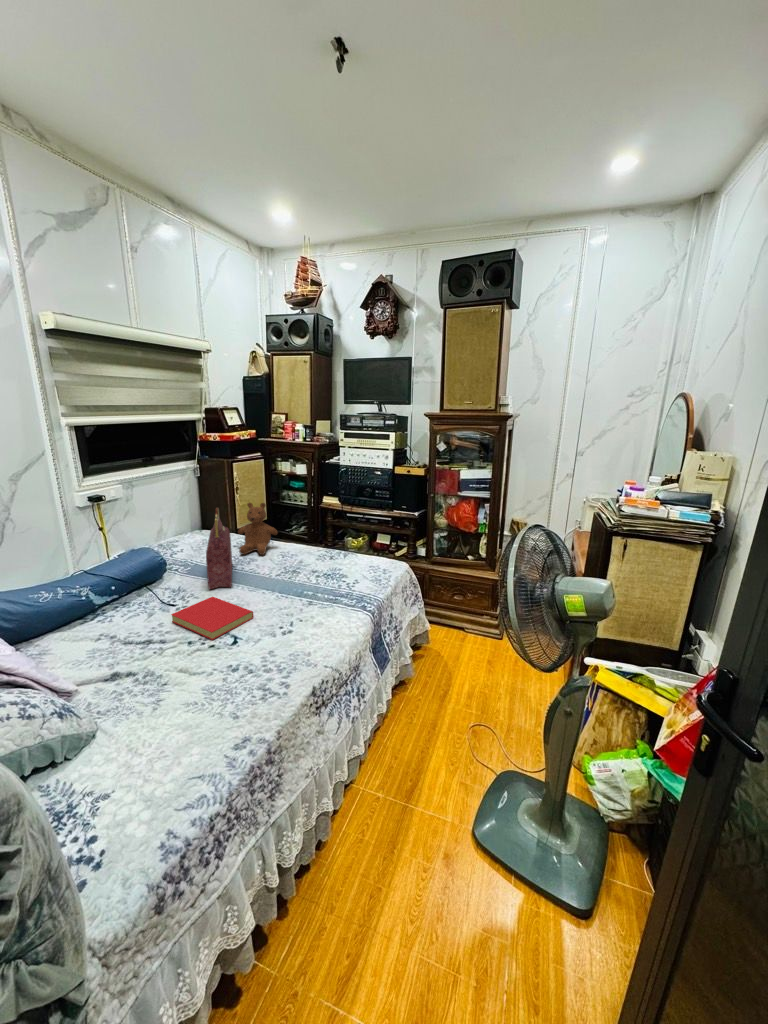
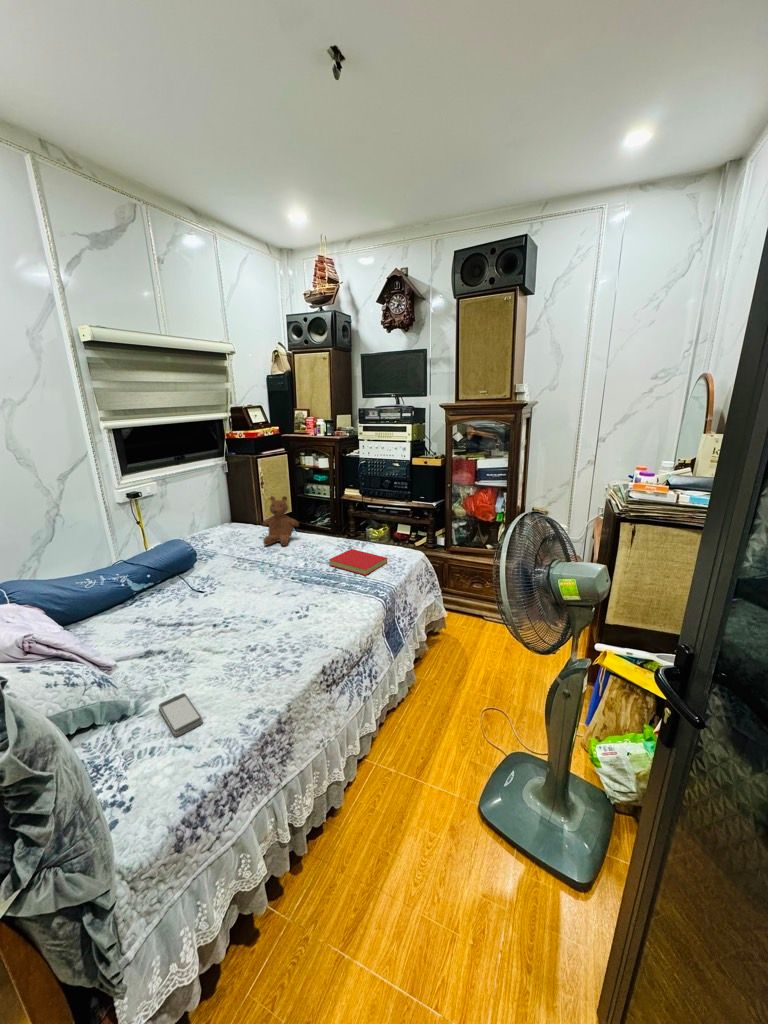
handbag: present [206,508,232,589] -> none [230,501,256,577]
book: present [171,597,253,640] -> present [329,549,387,575]
smartphone: none [130,722,183,774] -> present [159,693,203,737]

